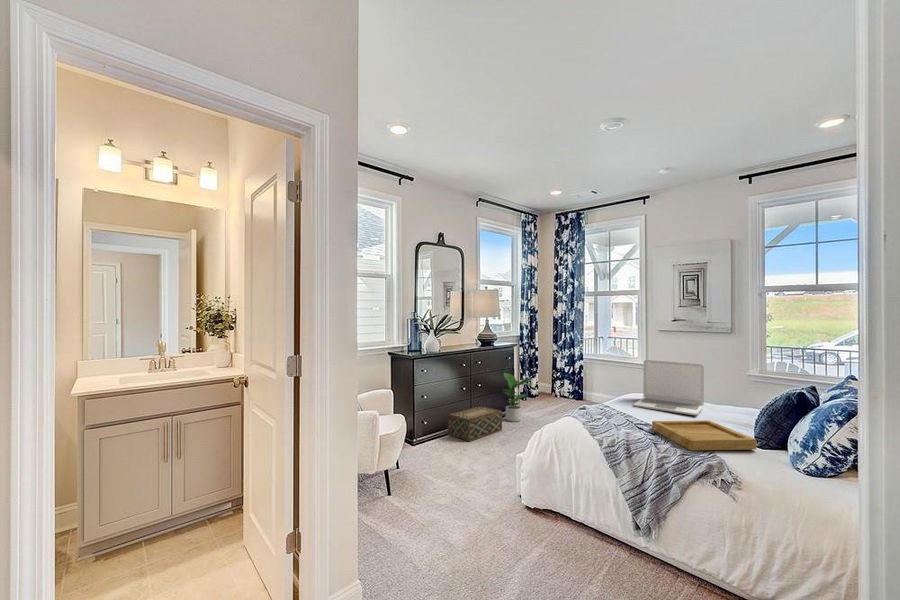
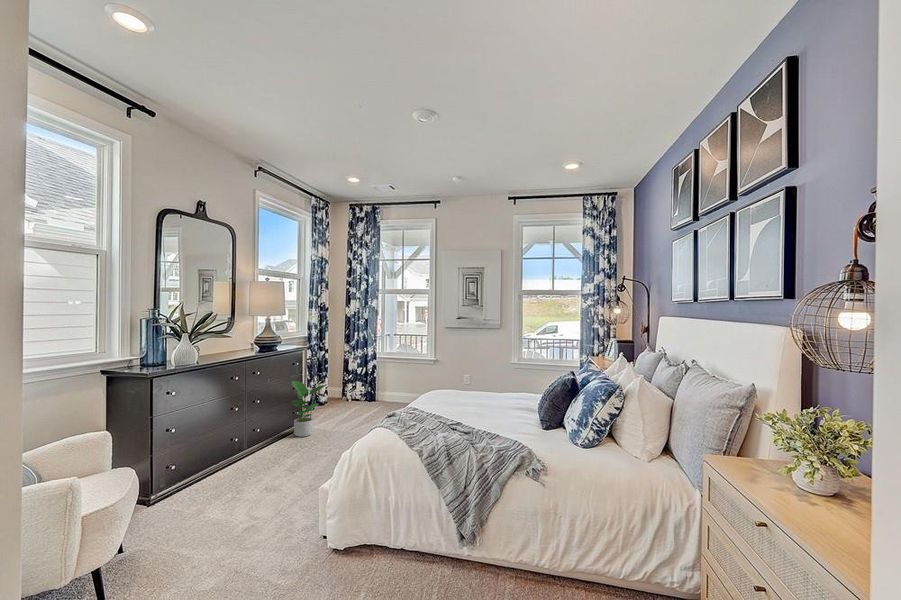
laptop: present [634,360,704,415] -> none [441,358,499,409]
woven basket: present [448,406,502,441] -> none [220,424,292,471]
tray: present [652,420,756,451] -> none [465,413,551,446]

